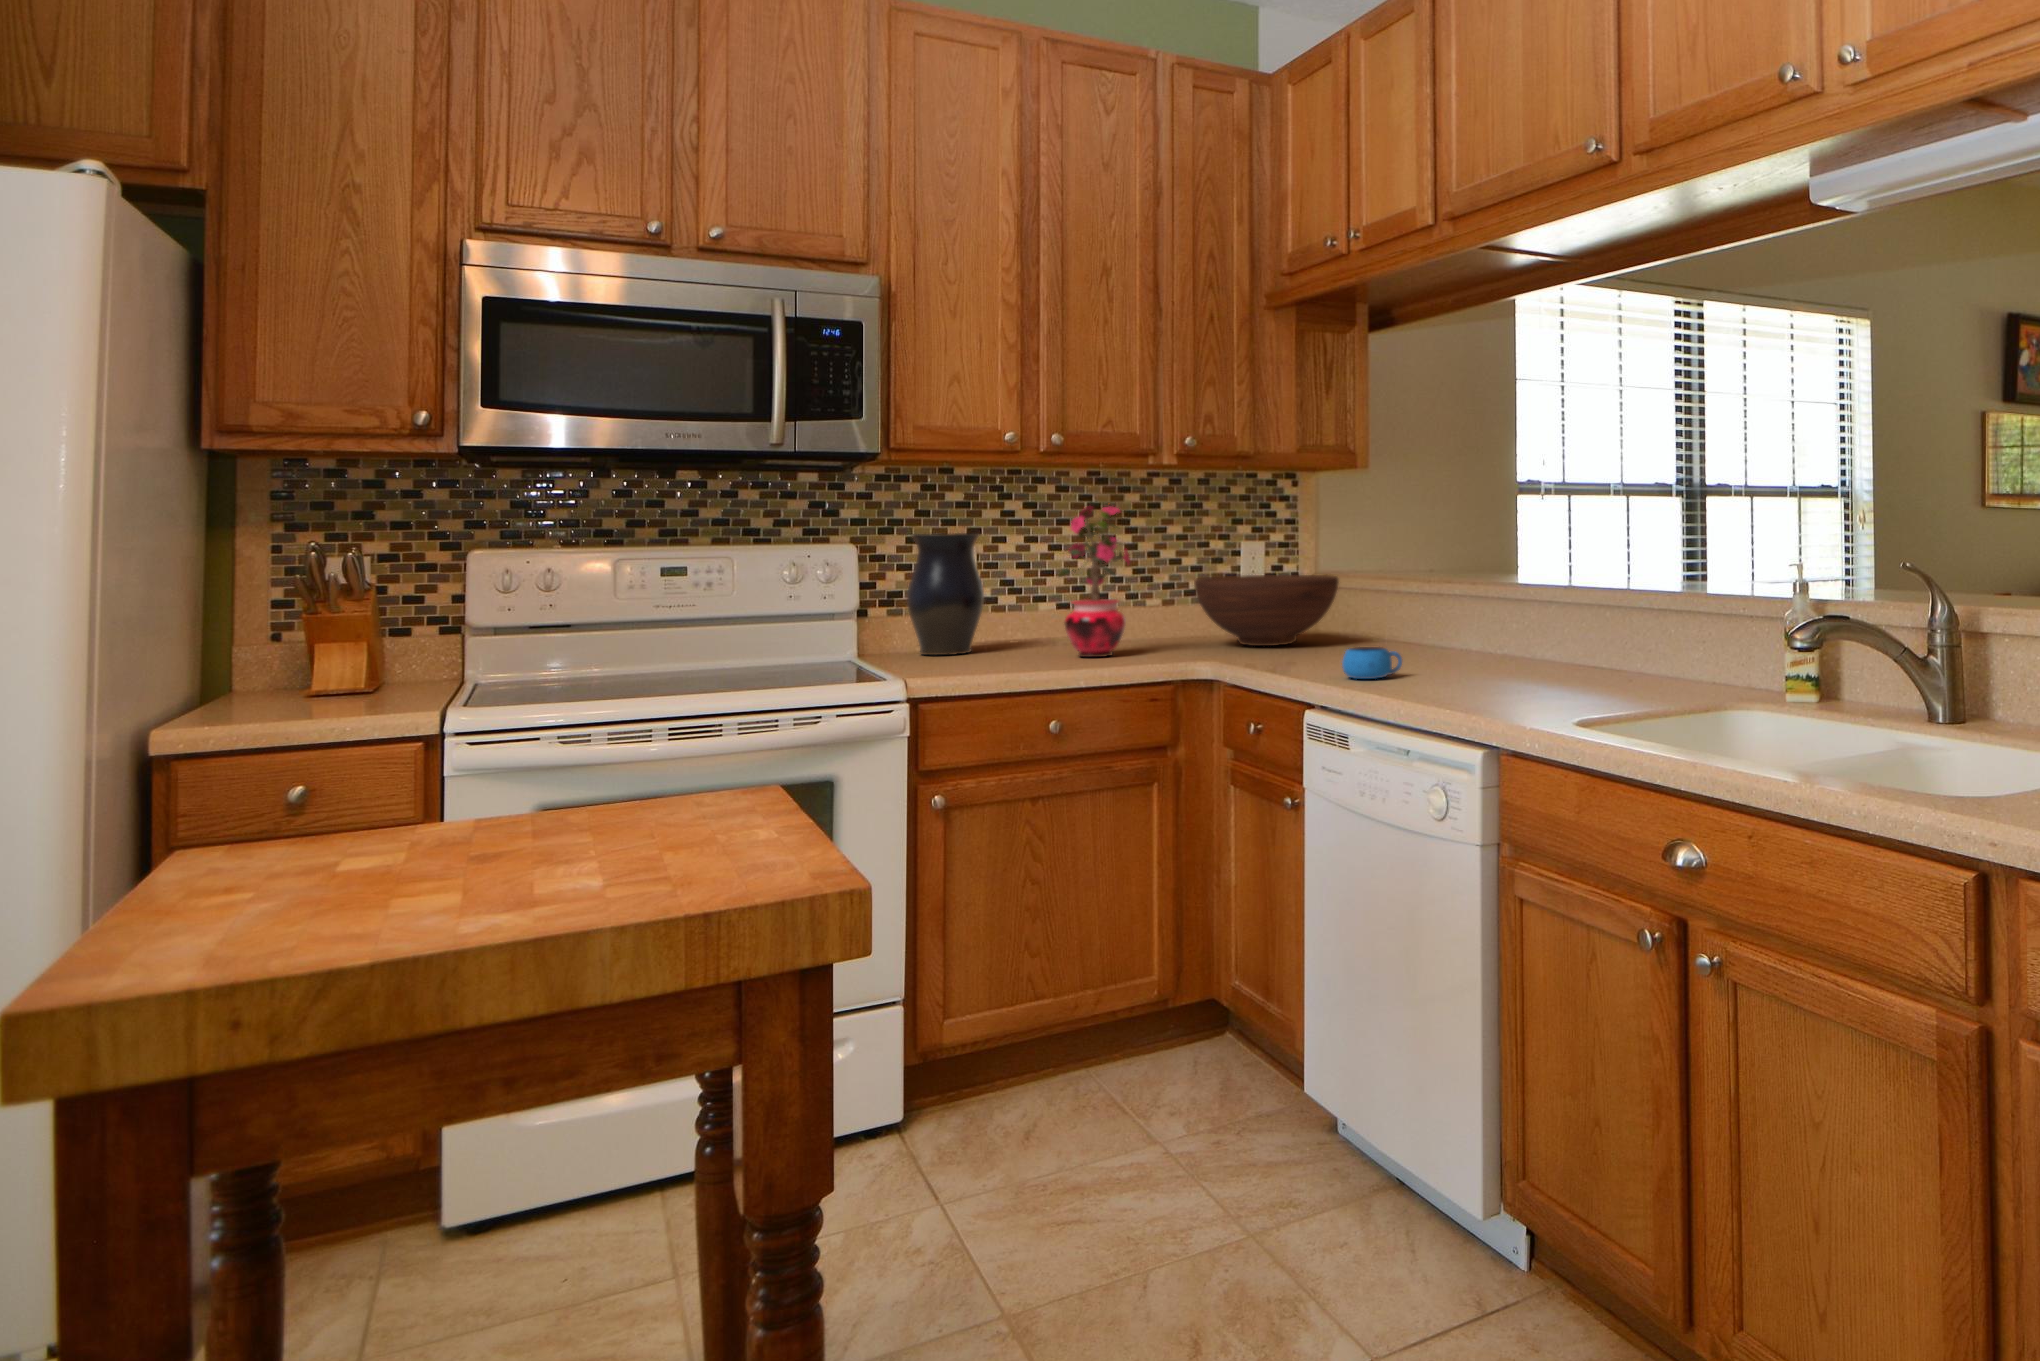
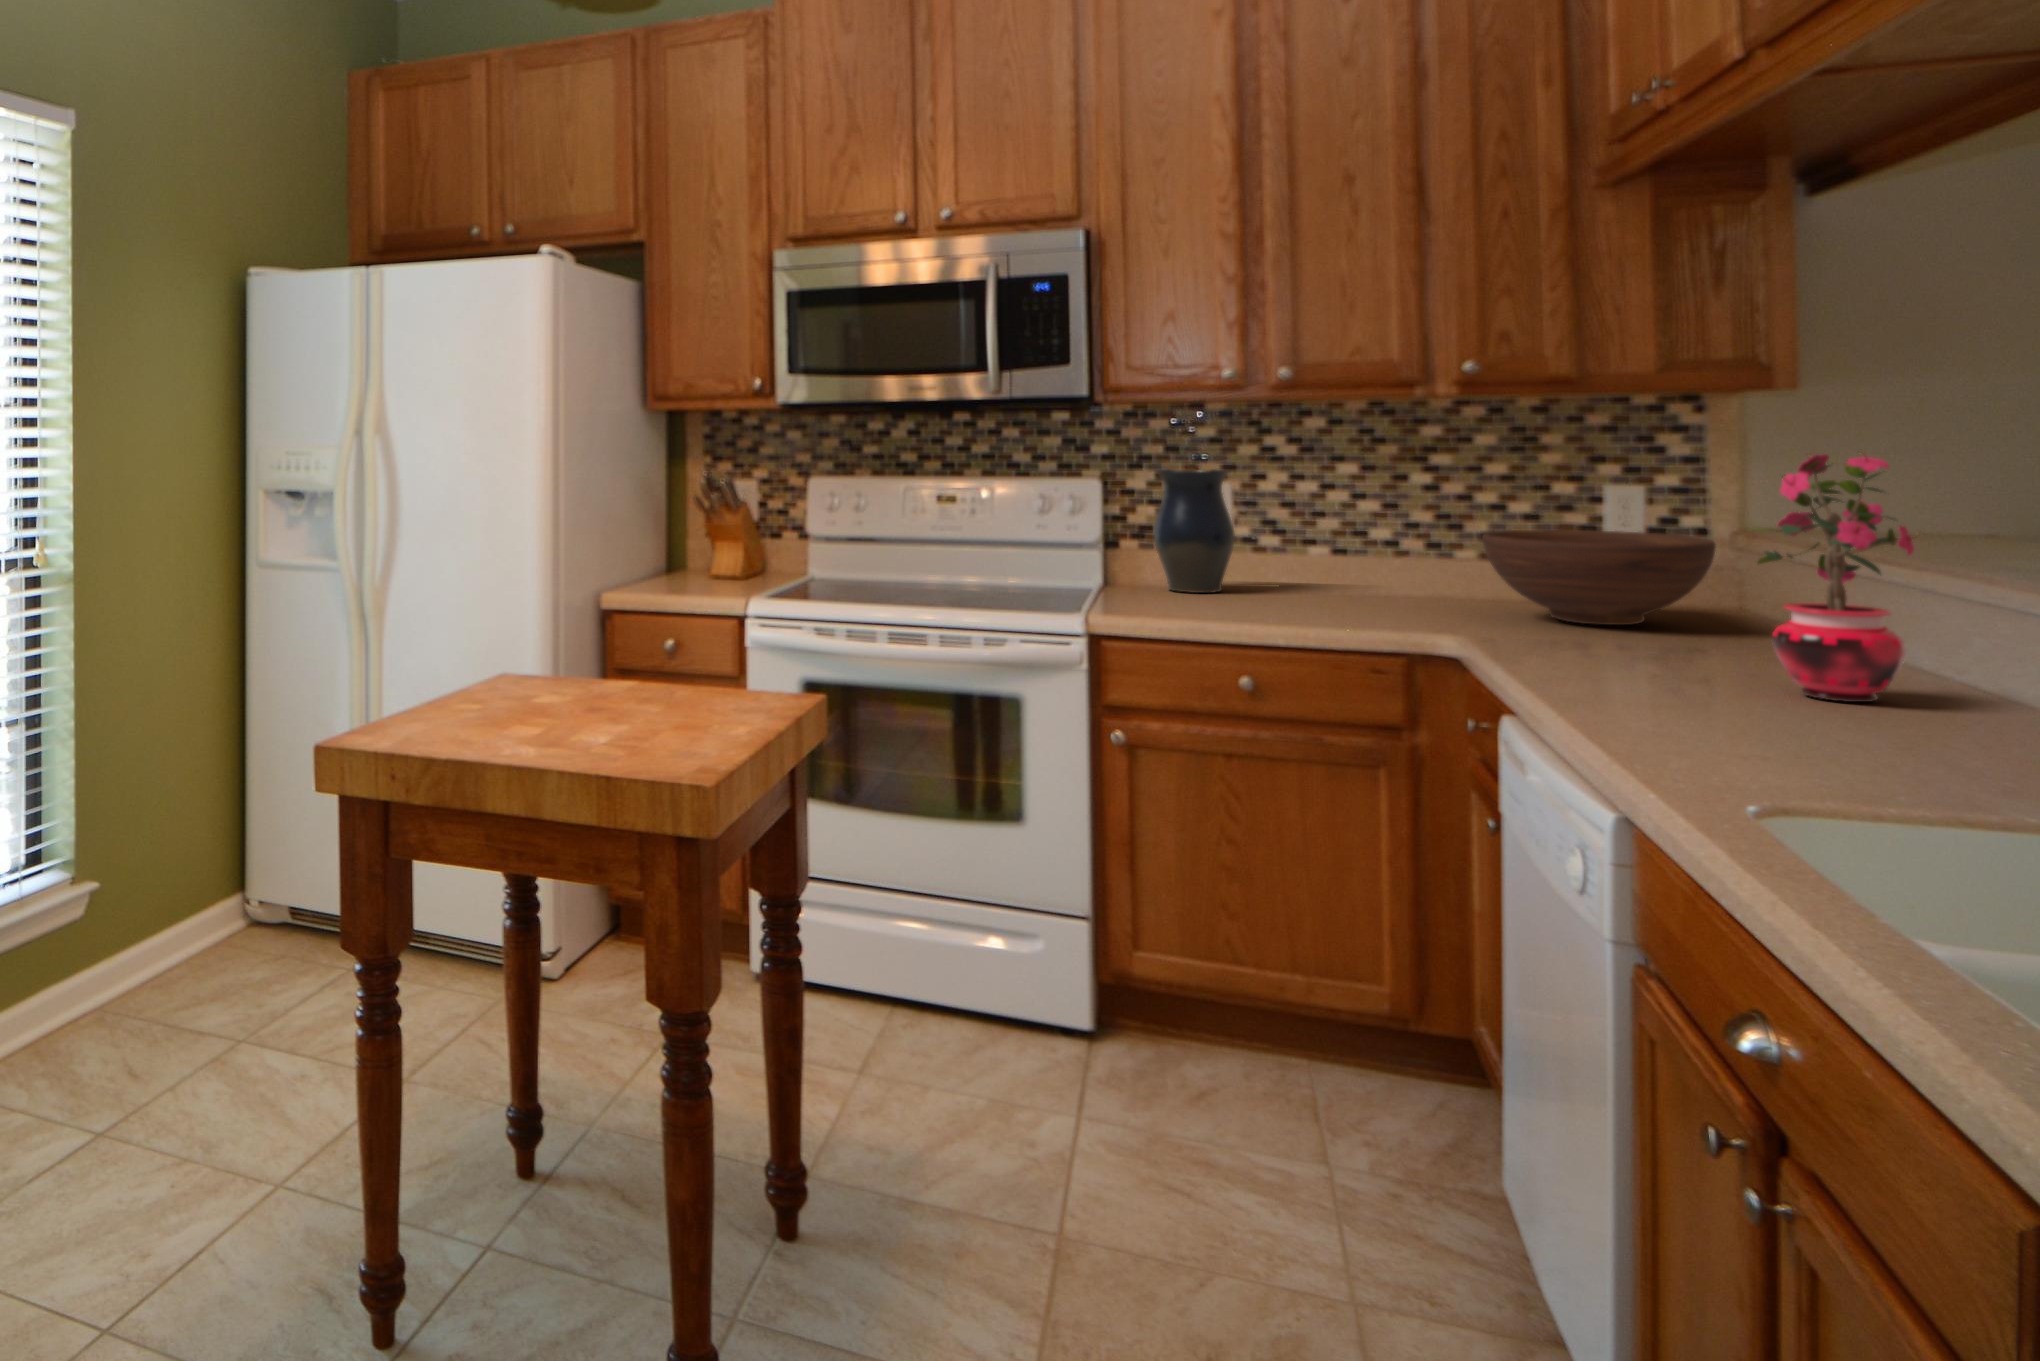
potted plant: present [1059,506,1130,657] -> present [1754,453,1914,702]
mug: present [1342,647,1402,679] -> none [1573,646,1679,691]

